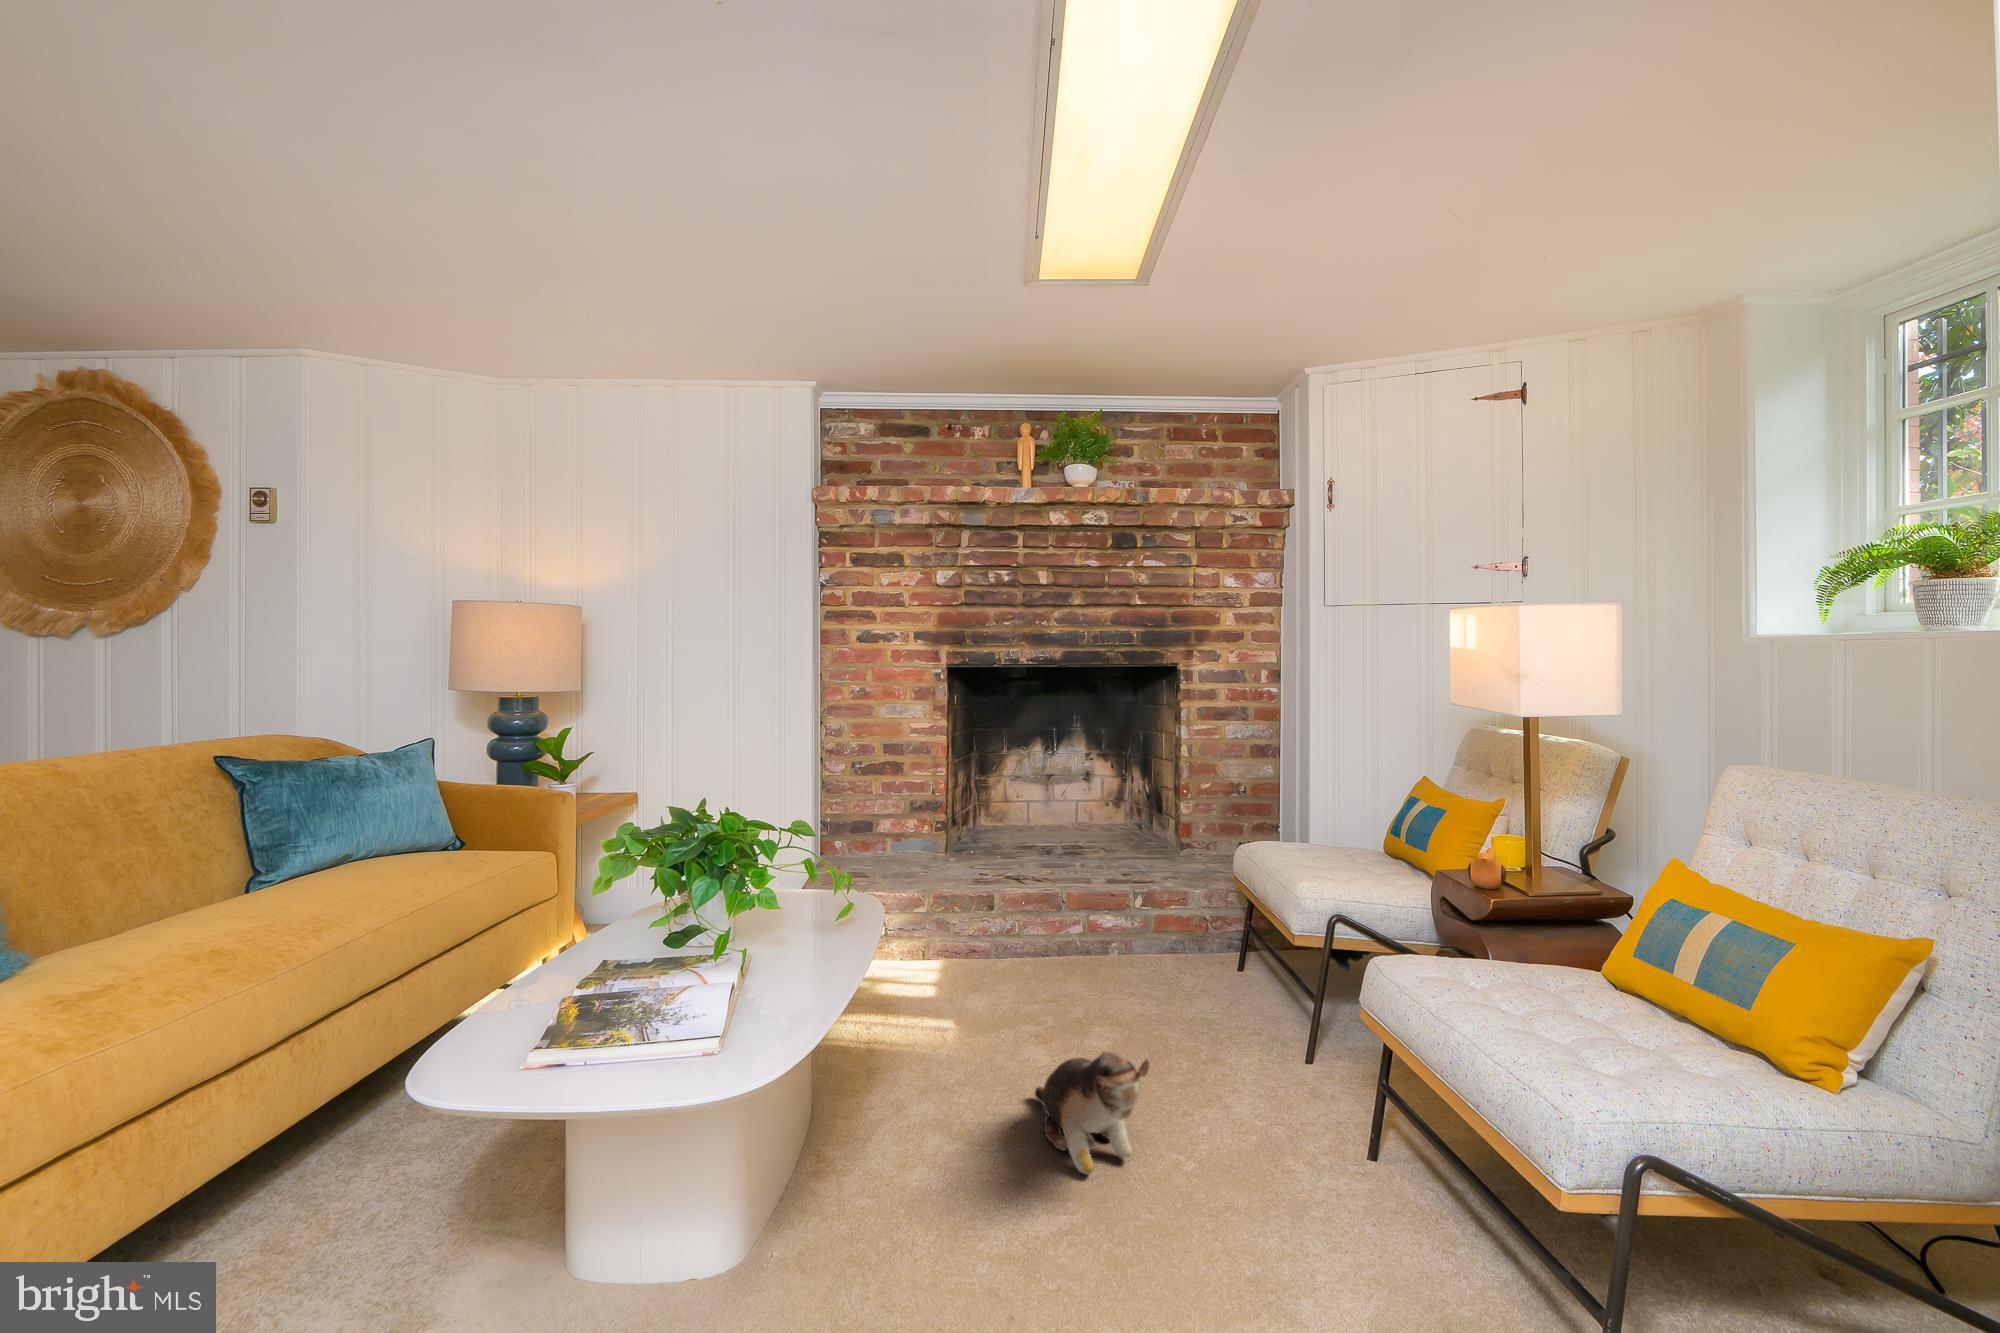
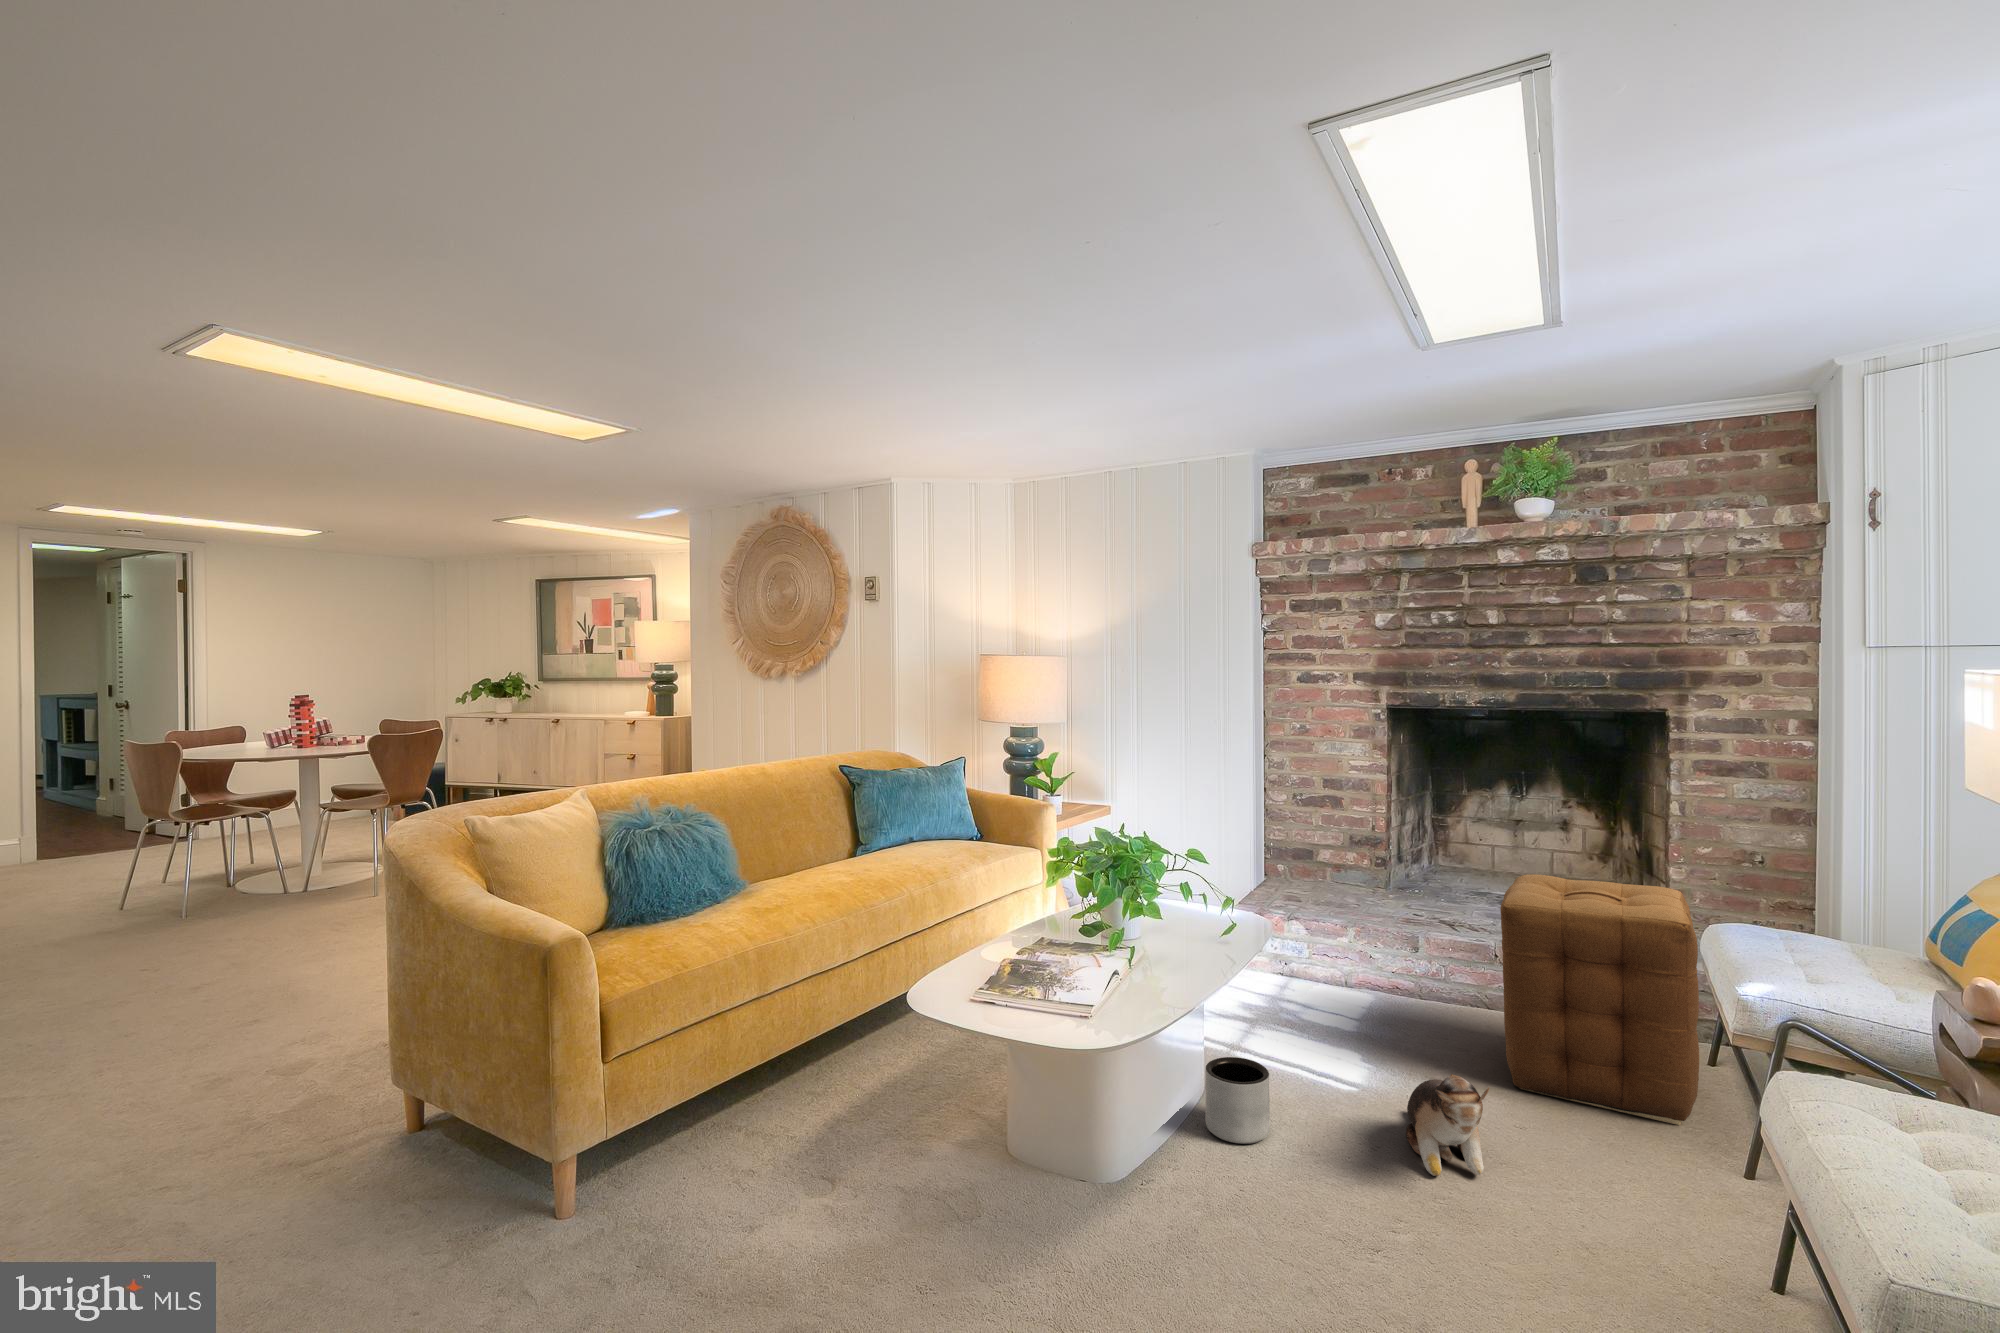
ottoman: none [1090,819,1263,1043] -> present [1500,874,1699,1125]
planter: none [815,1087,897,1207] -> present [1205,1057,1270,1144]

